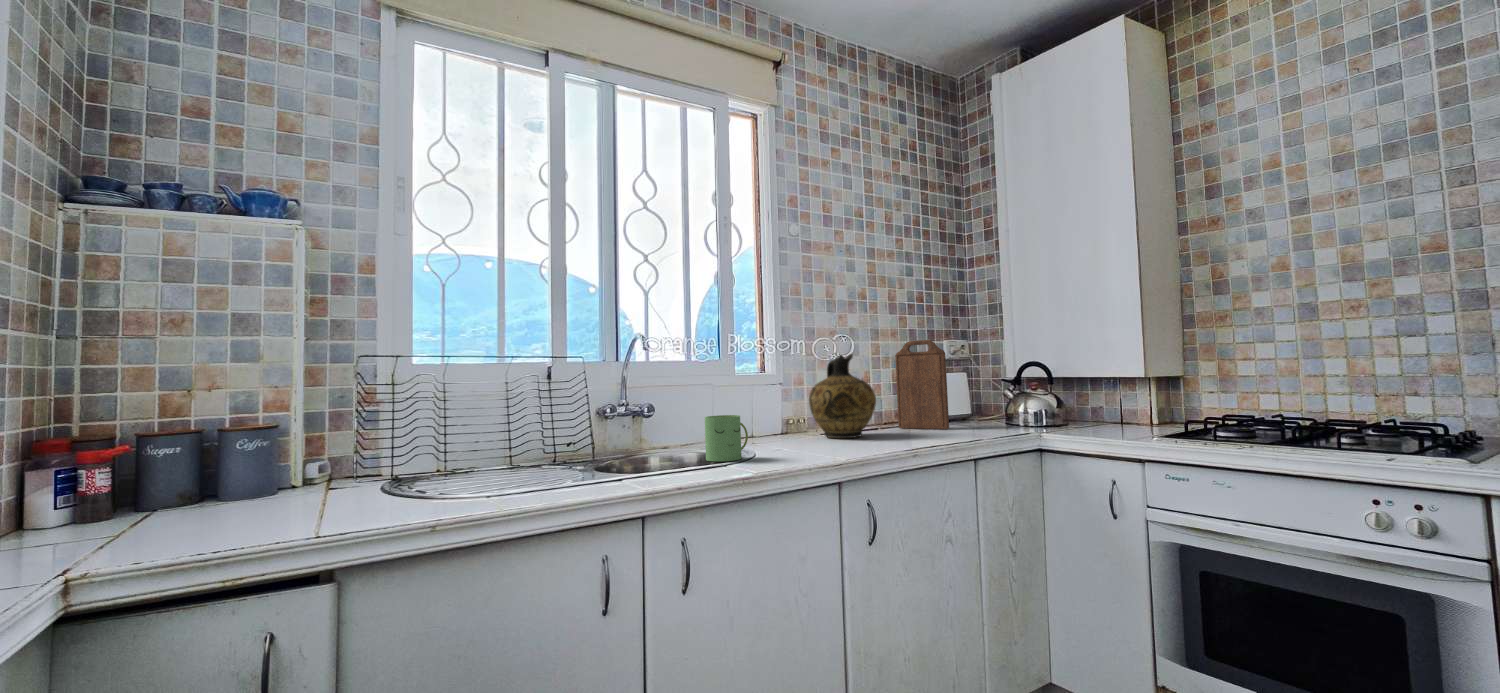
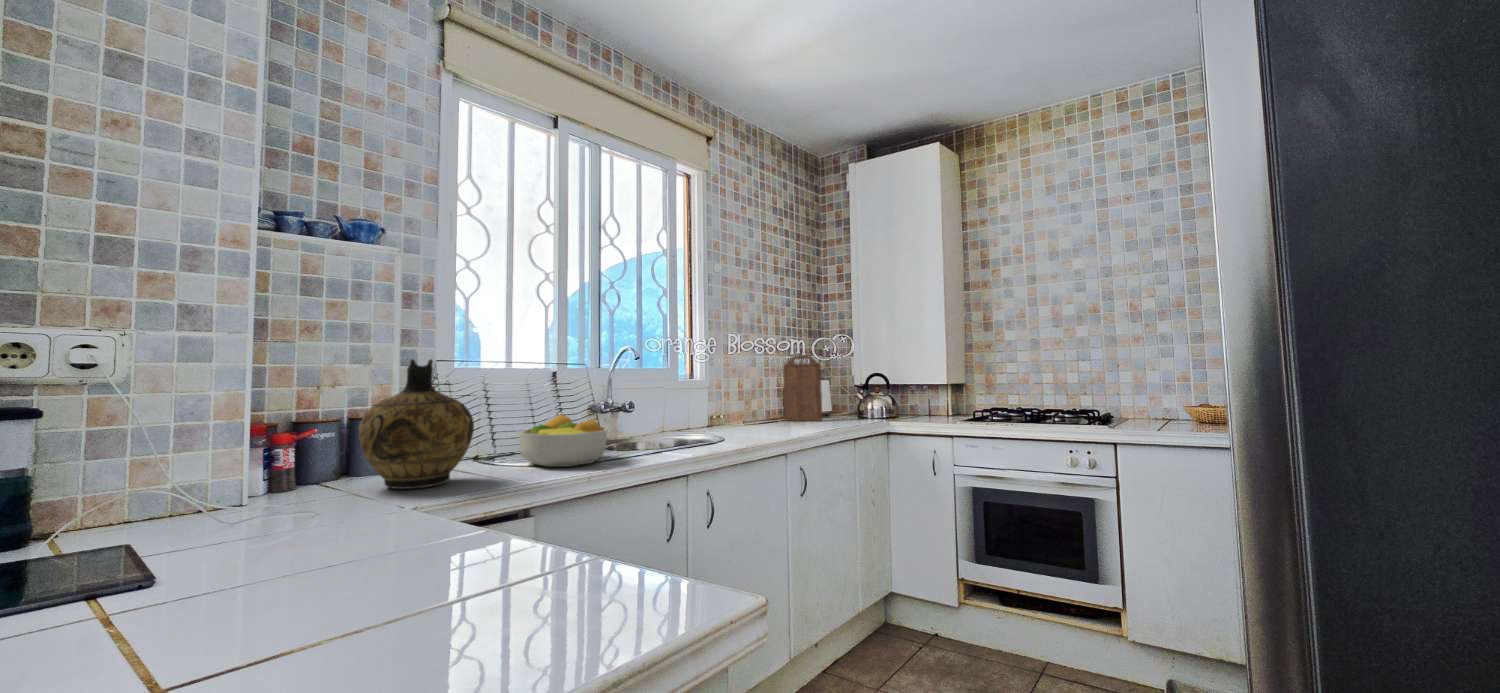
ceramic jug: present [809,354,876,438] -> present [359,359,474,489]
mug: present [705,415,748,462] -> none [683,409,712,442]
fruit bowl: none [424,424,551,501] -> present [518,414,607,467]

